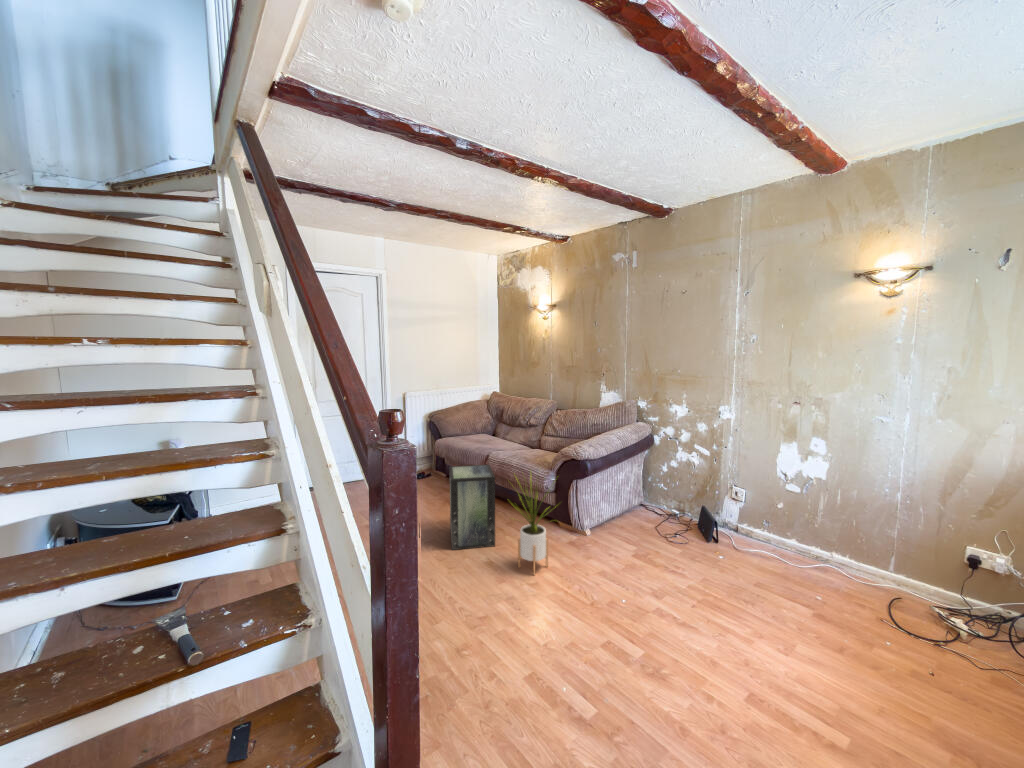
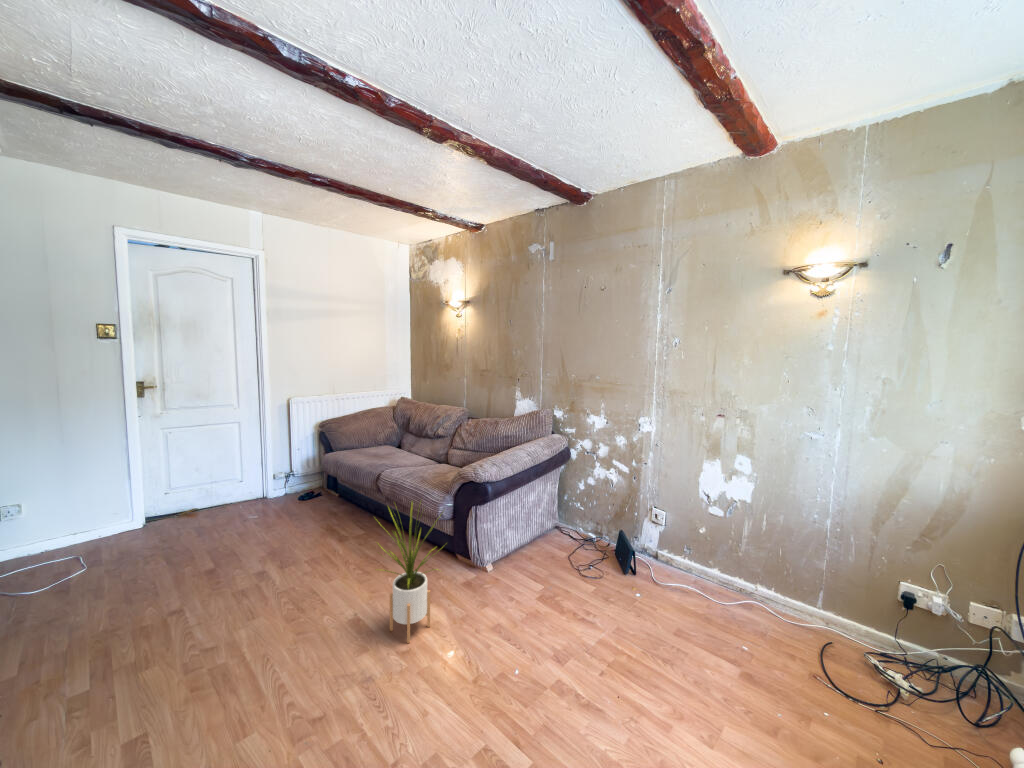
storage box: present [449,465,495,550] -> none [306,490,371,607]

